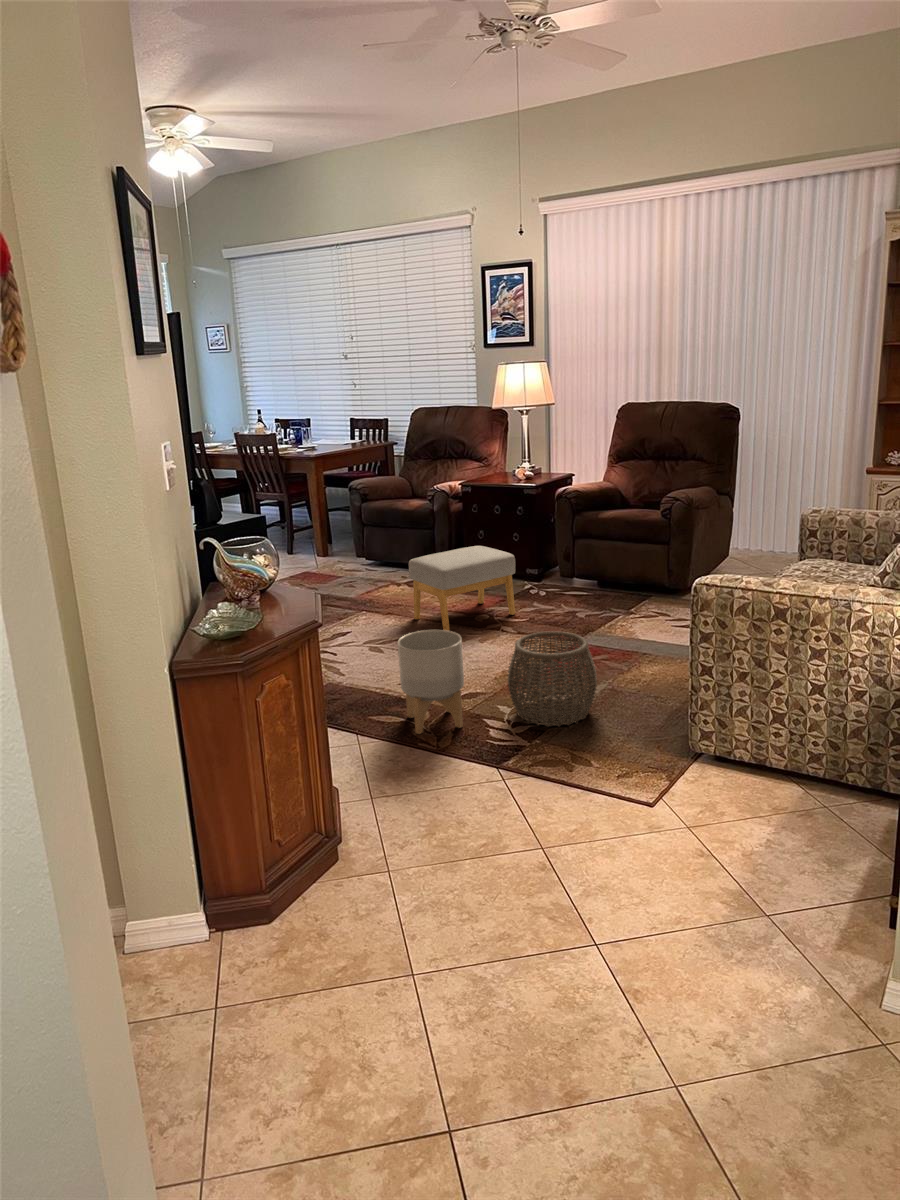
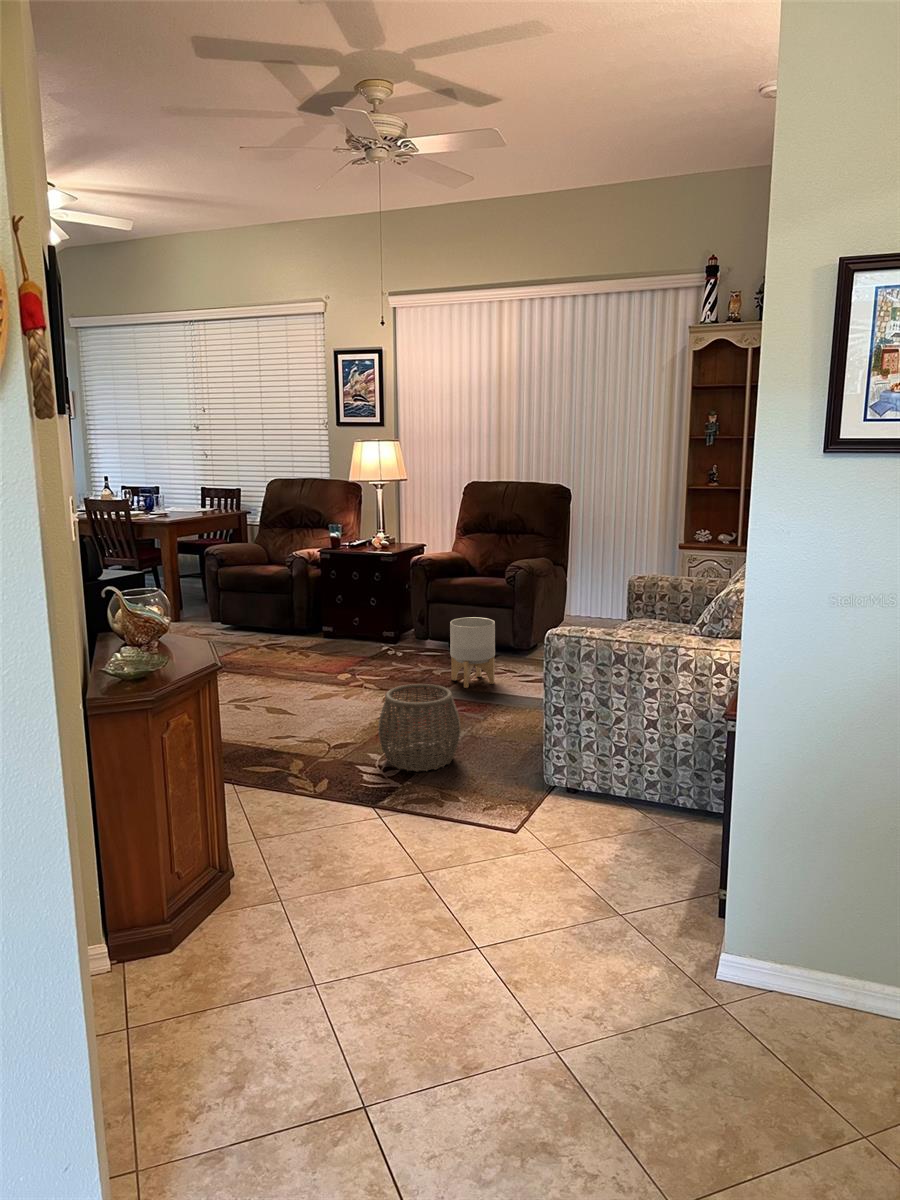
footstool: present [409,546,516,631] -> none [272,610,375,692]
planter: present [398,630,464,734] -> present [450,617,495,688]

